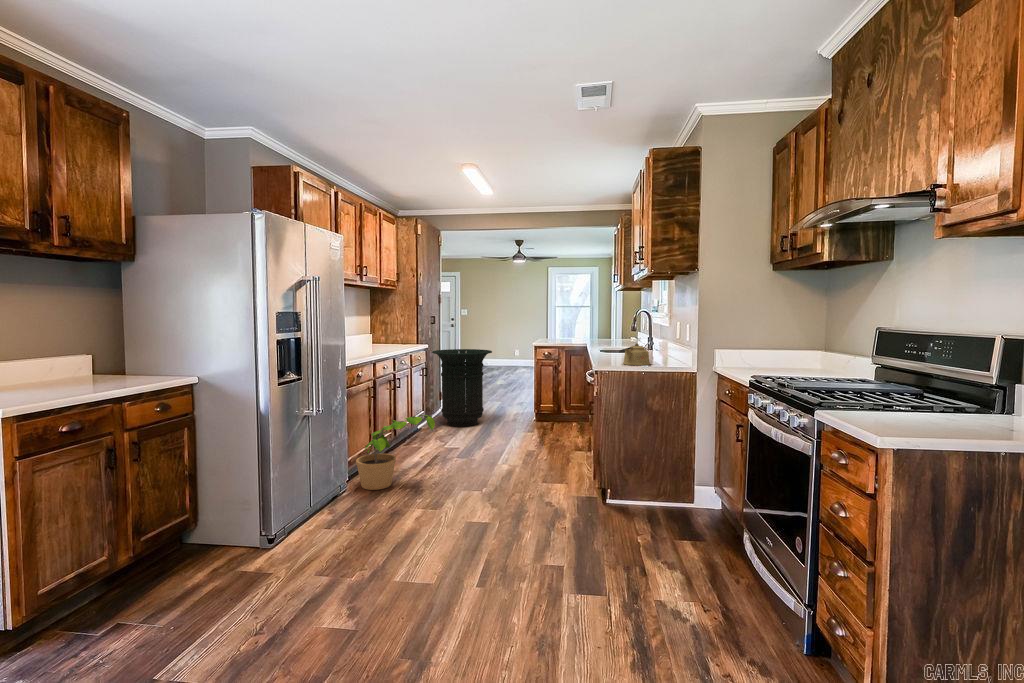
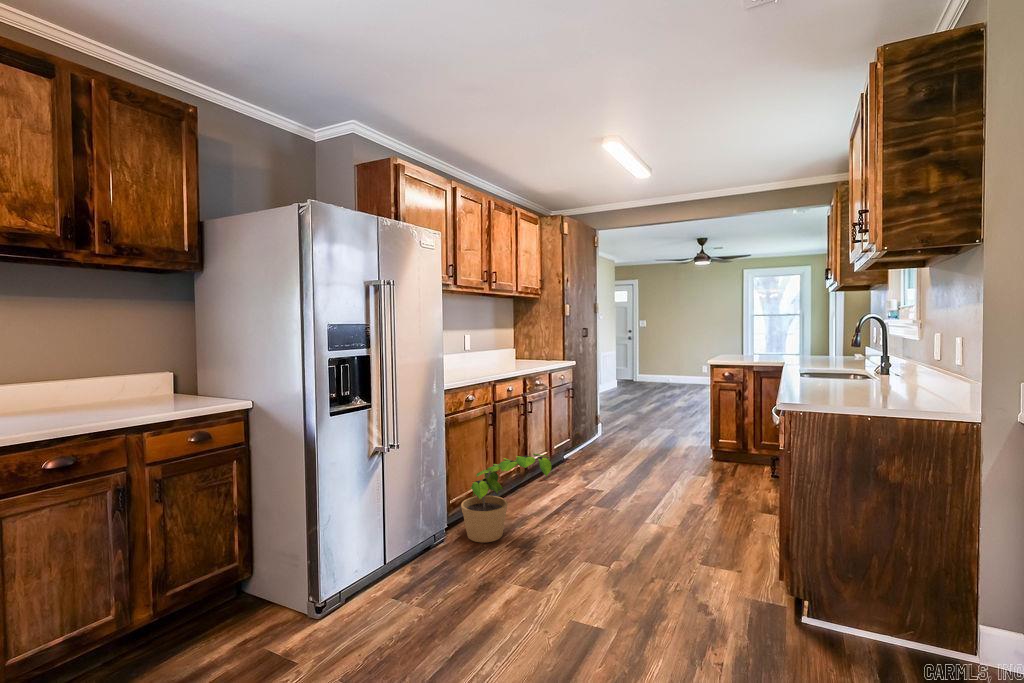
kettle: present [619,343,650,365] -> none [823,369,883,406]
trash can: present [432,349,492,427] -> none [580,367,653,461]

